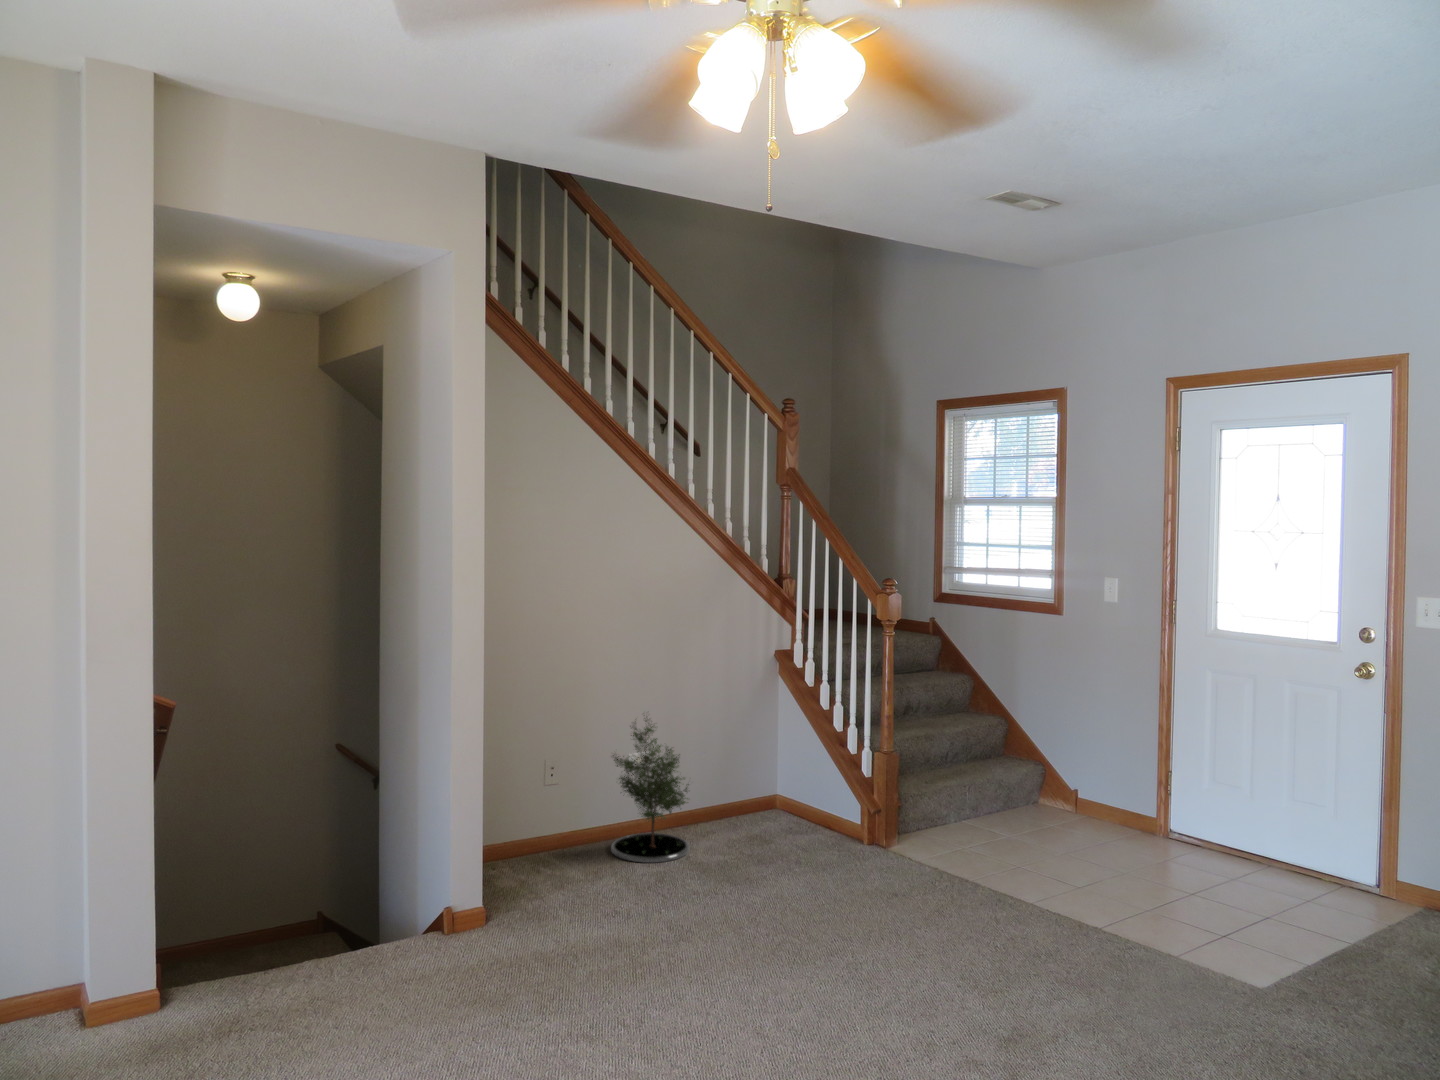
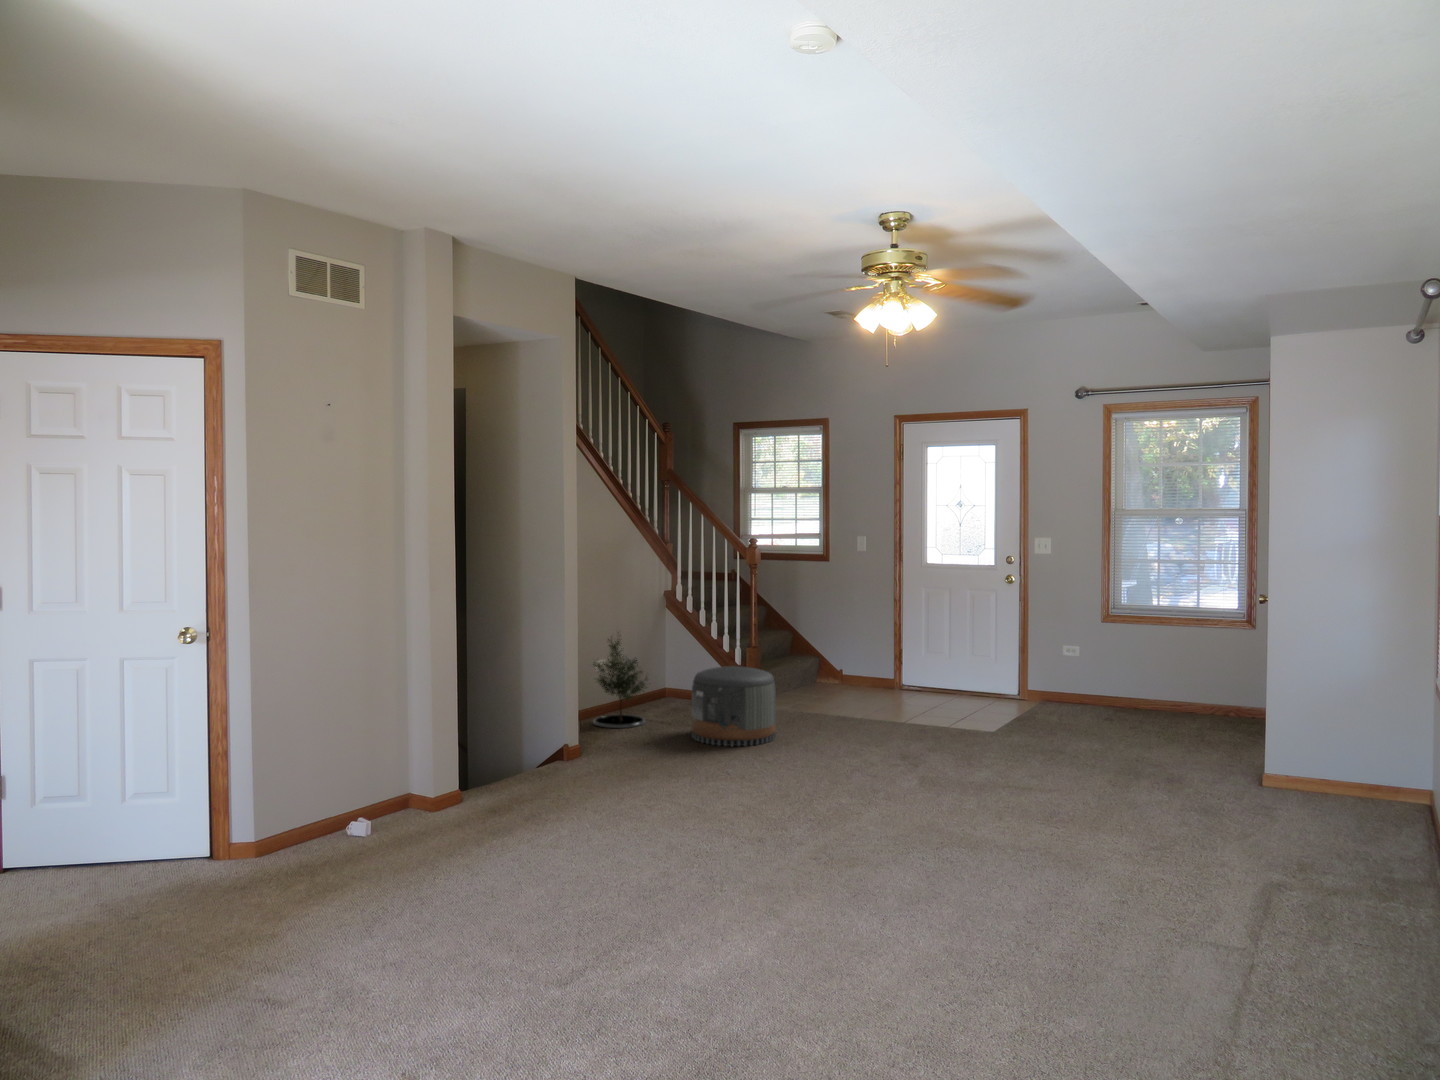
pouf: none [705,790,848,941] -> present [691,666,776,746]

